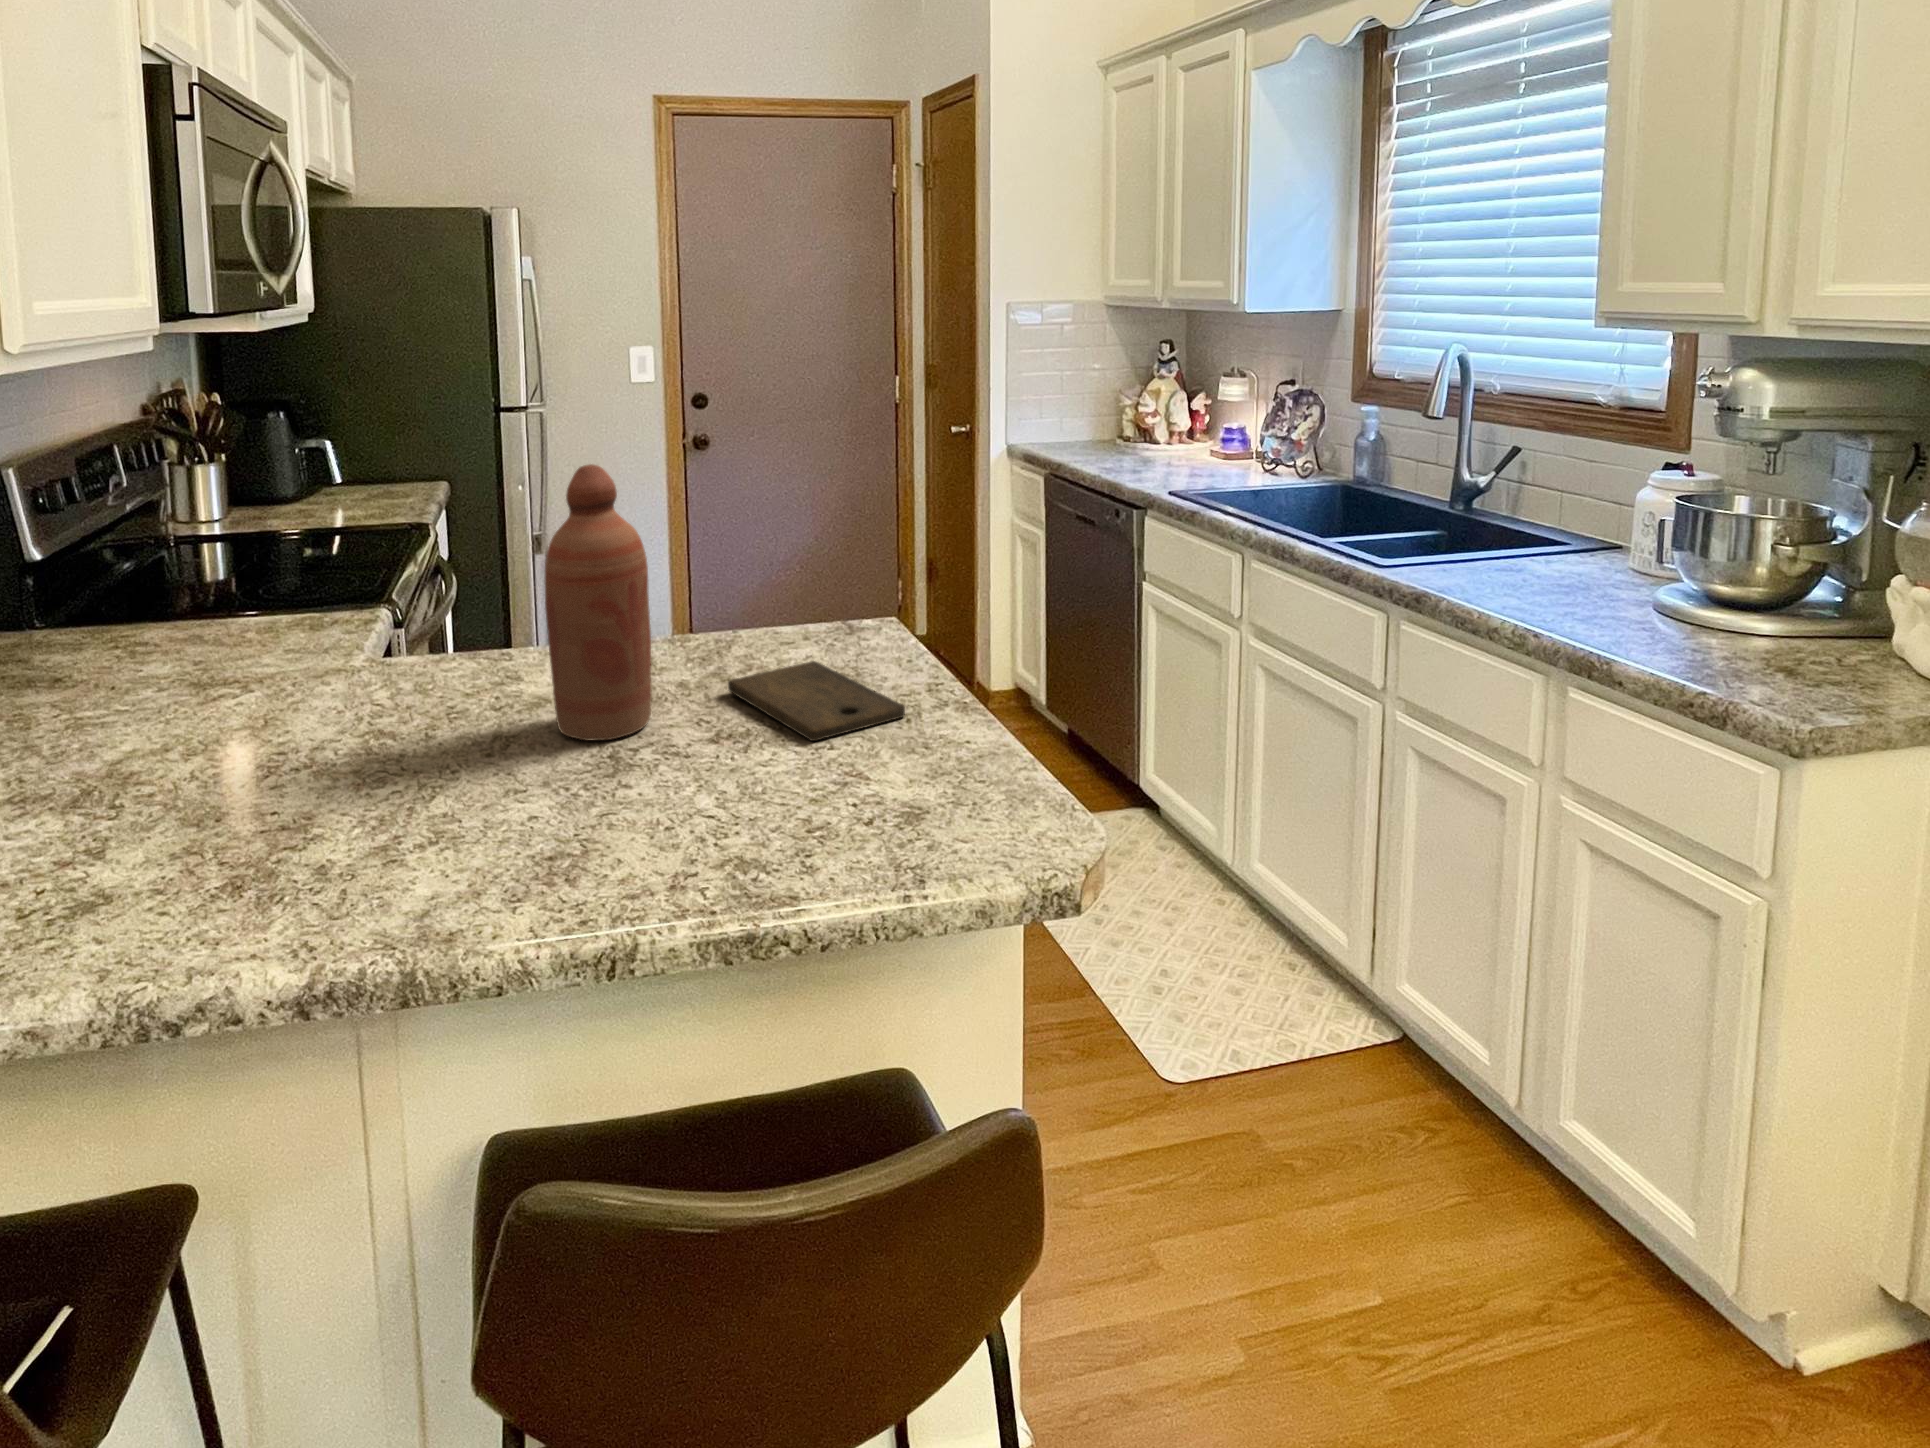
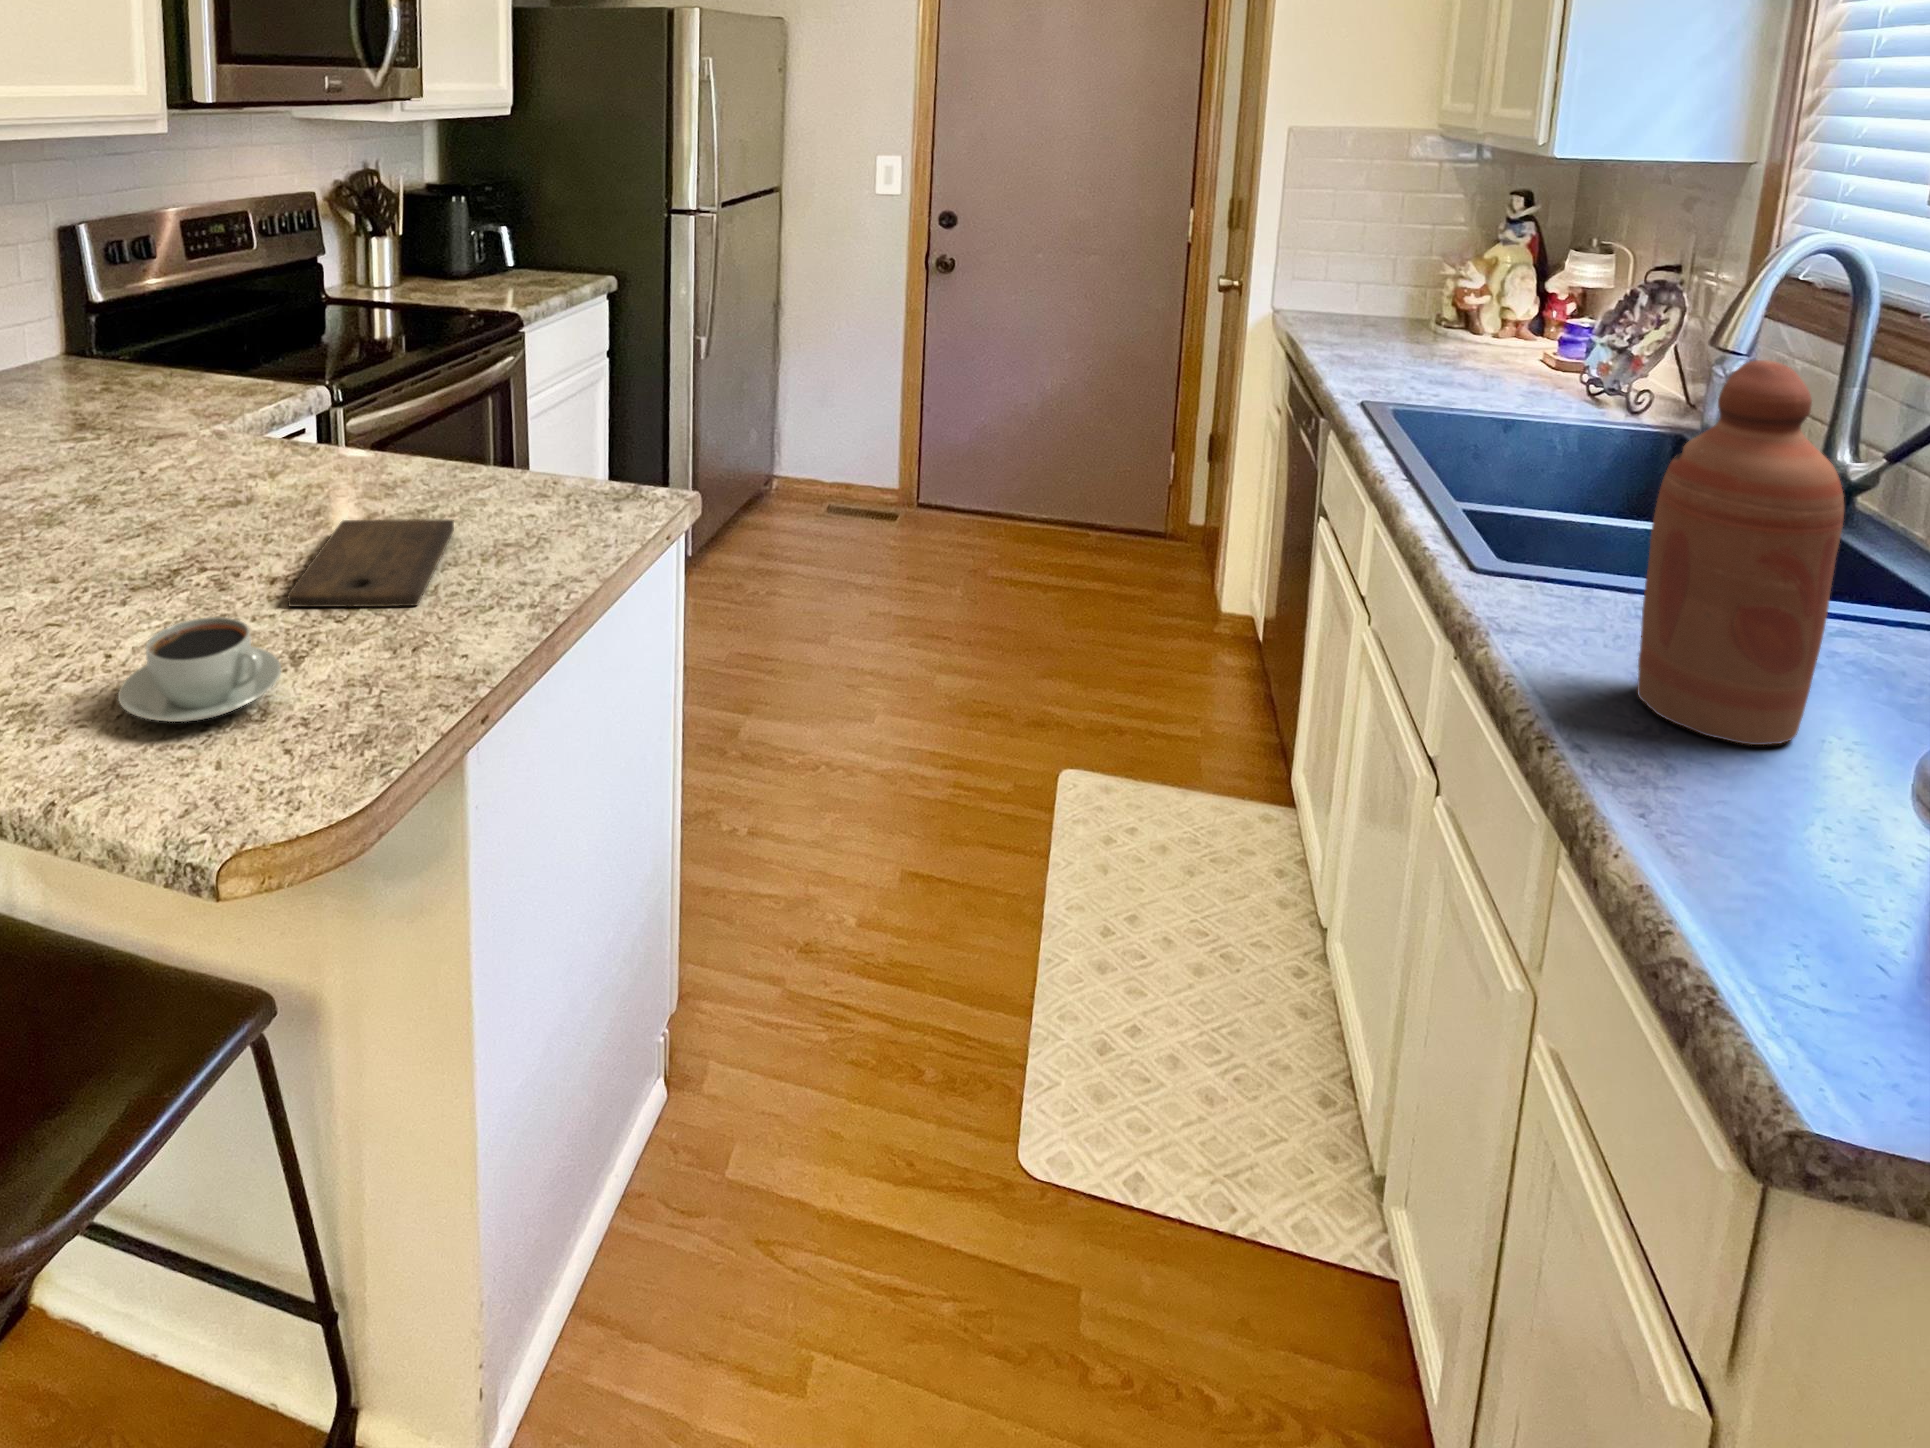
bottle: present [544,464,652,741] -> present [1637,360,1844,745]
coffee cup: none [841,731,969,815] -> present [118,617,281,722]

